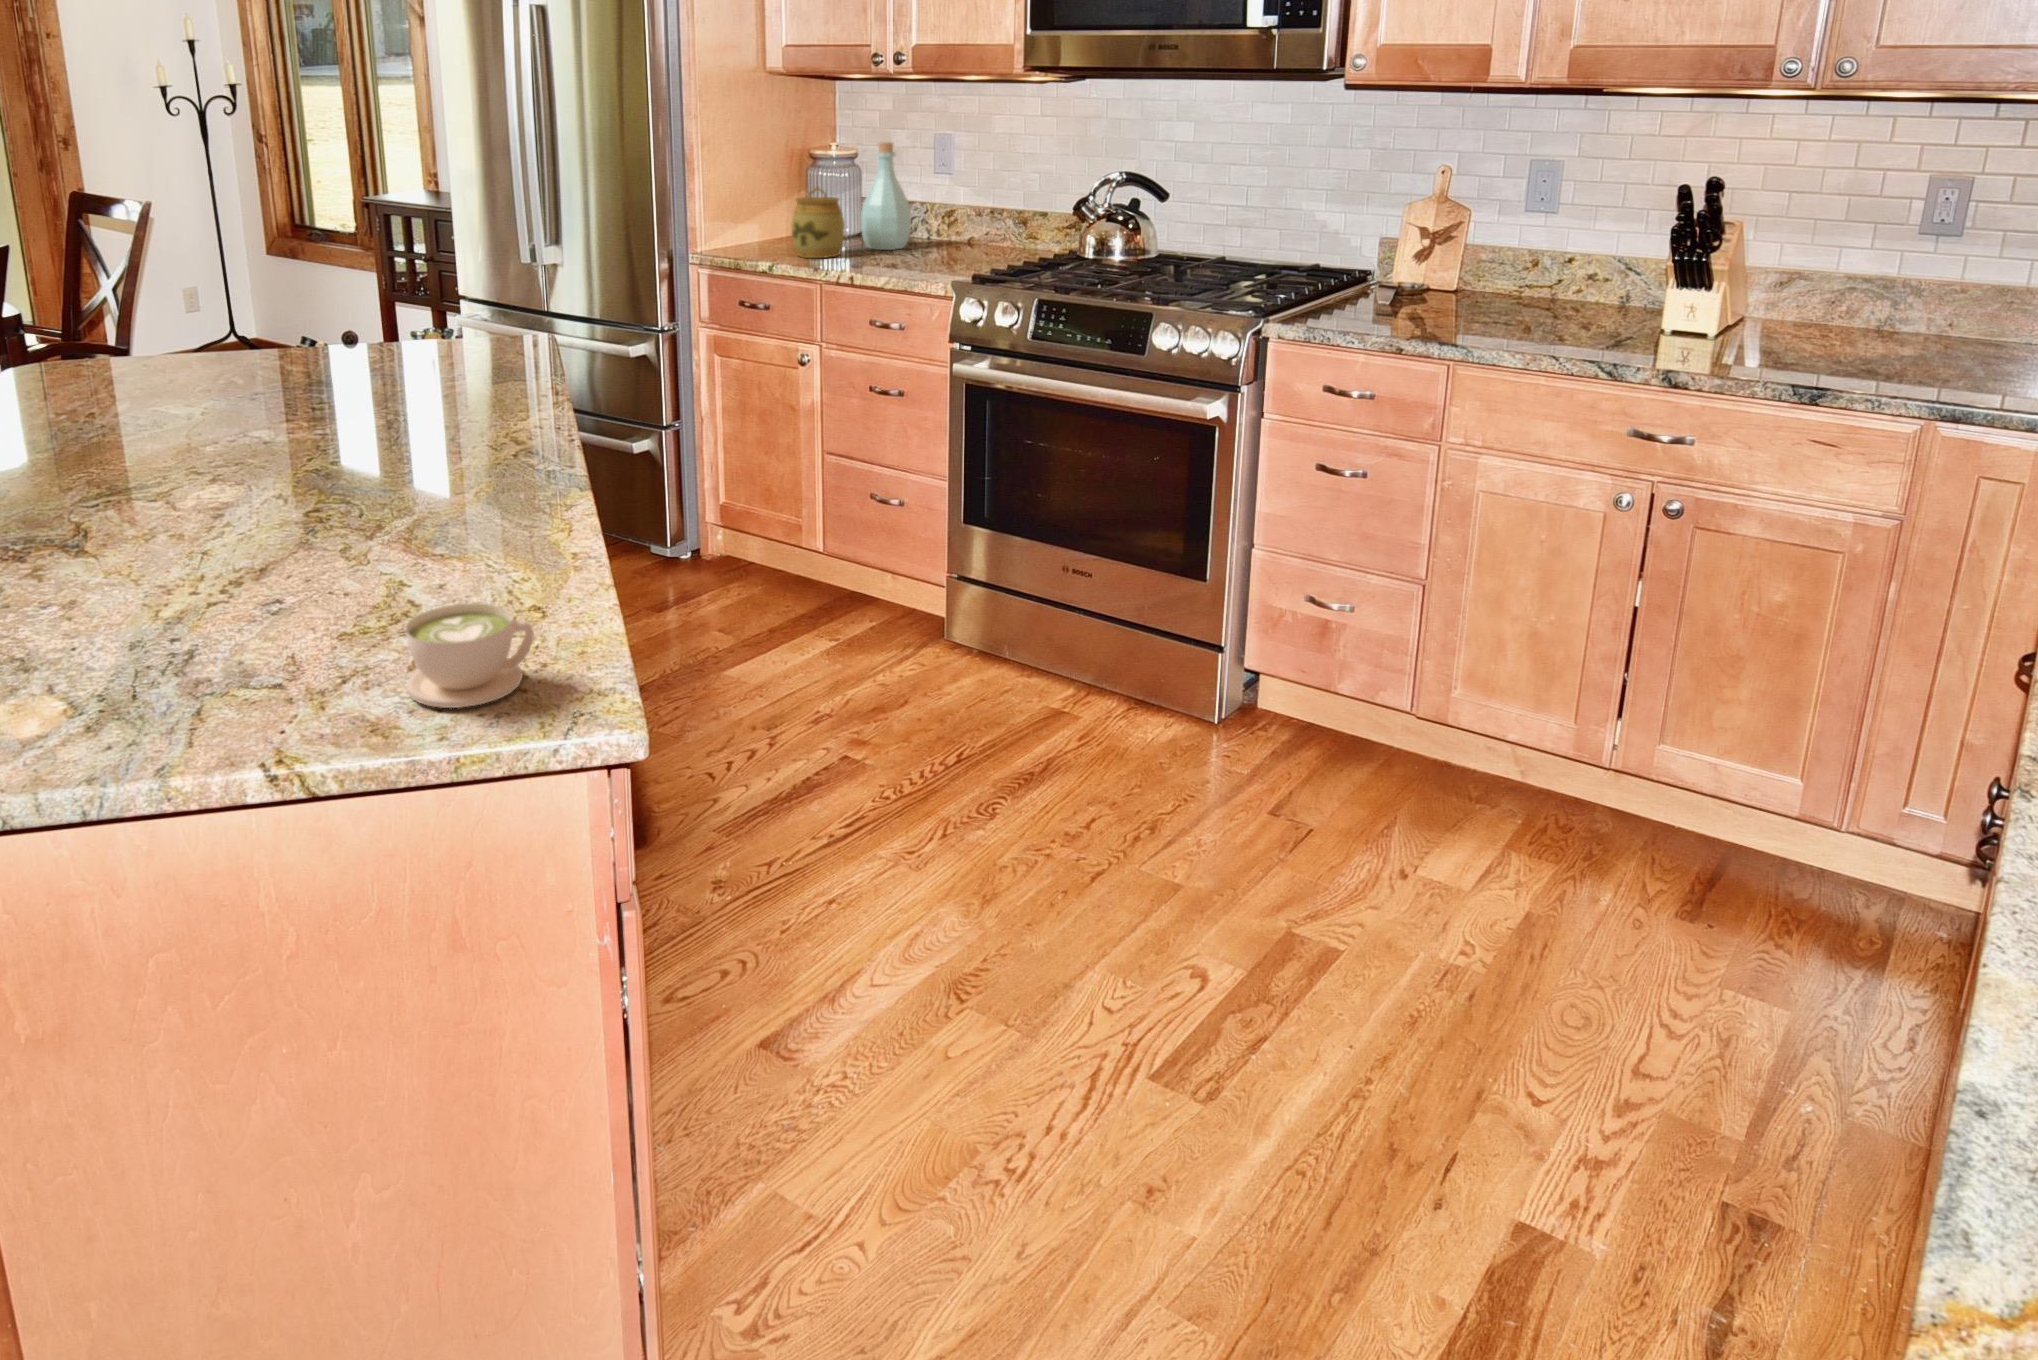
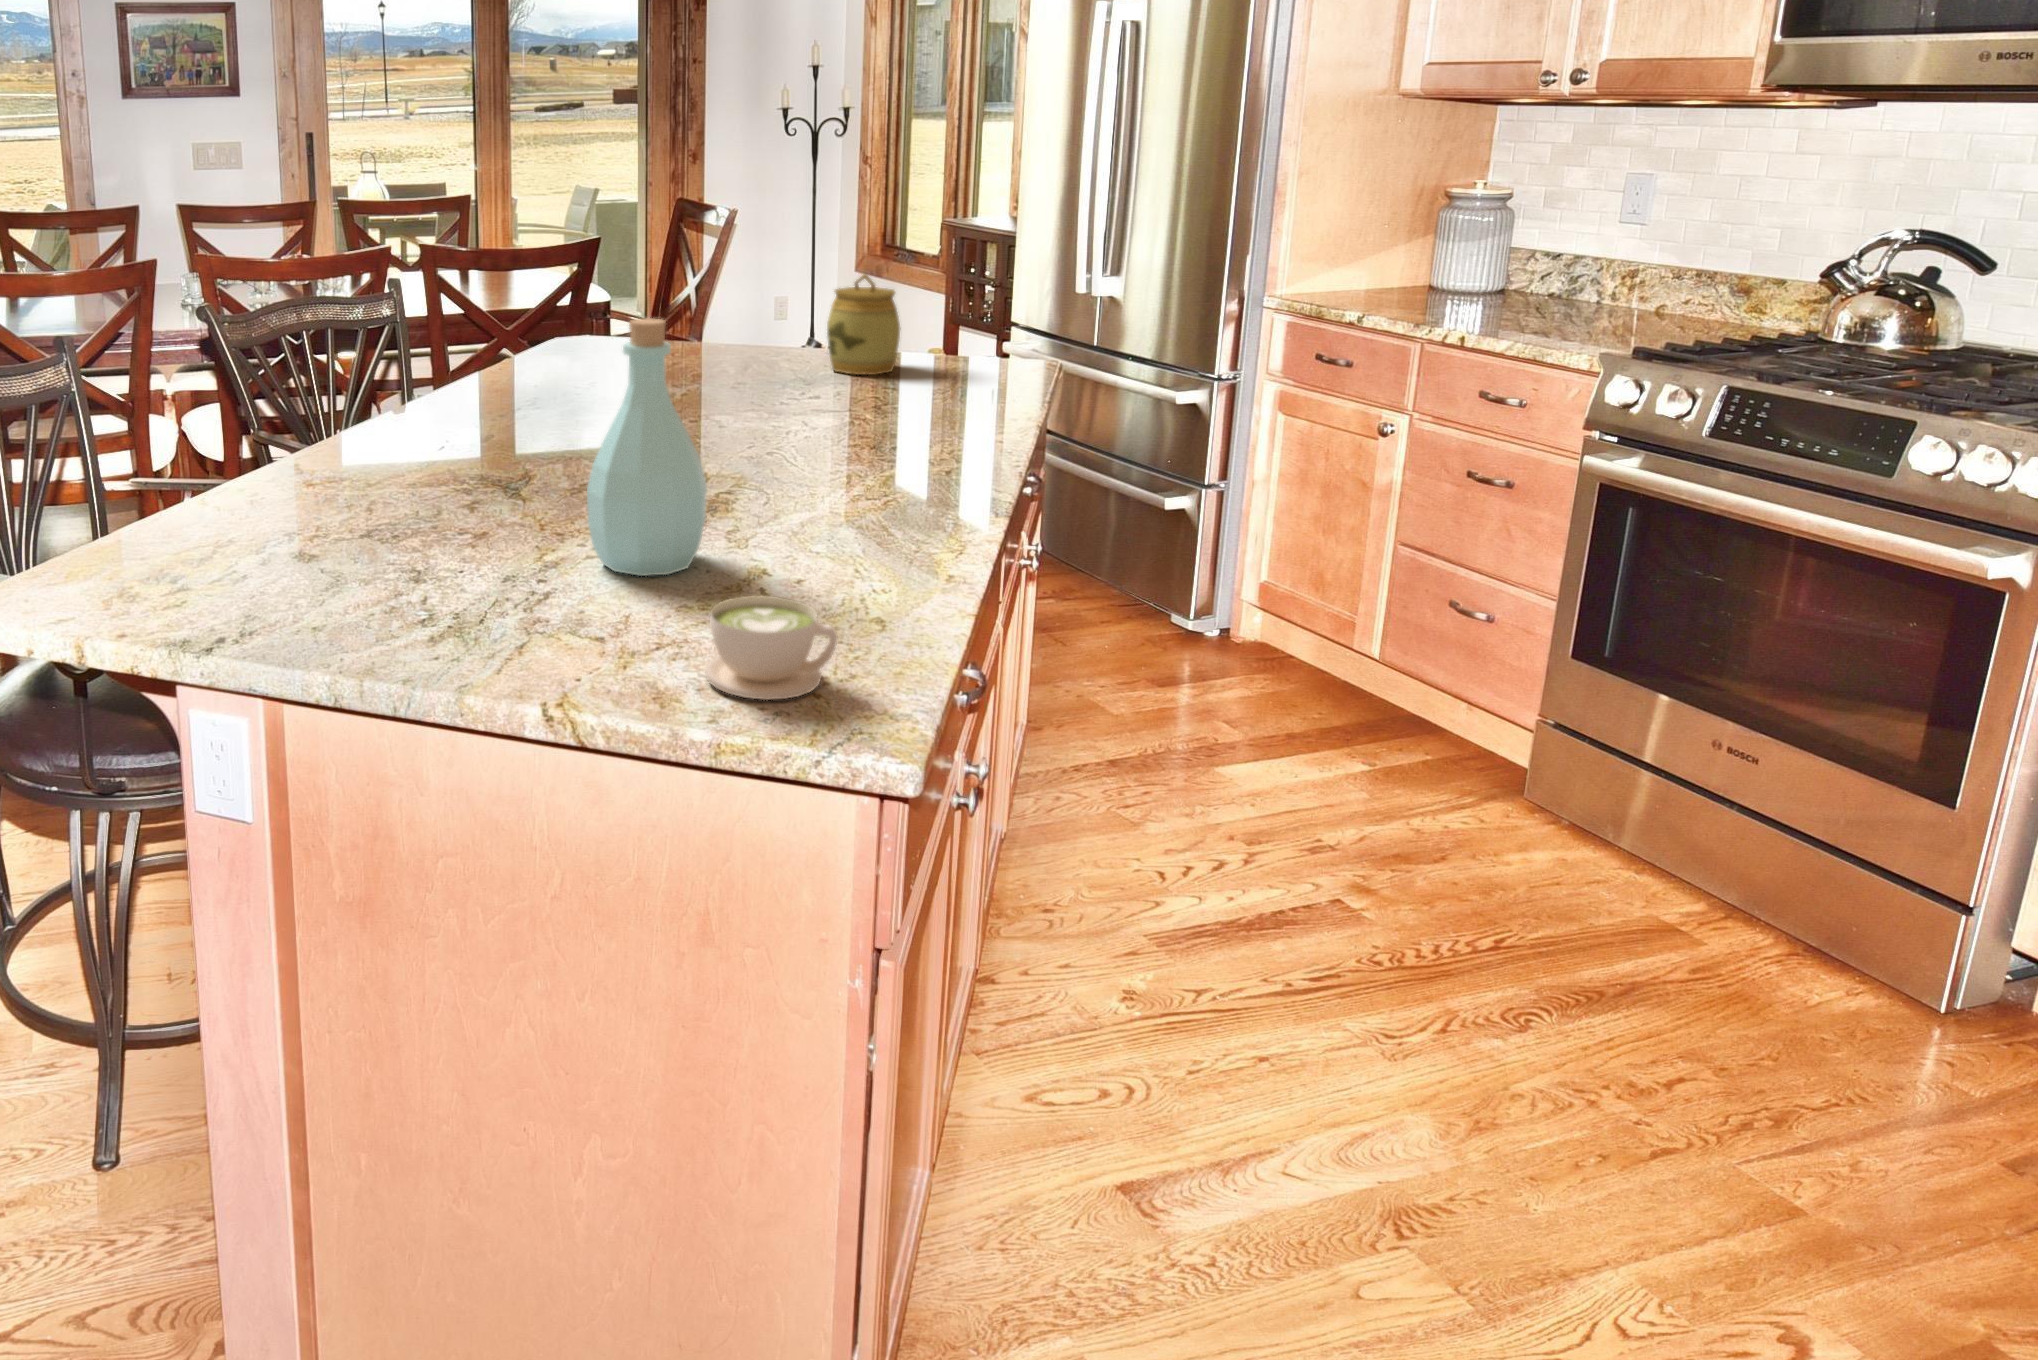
bottle: present [861,142,911,250] -> present [587,318,707,576]
jar: present [791,187,845,258] -> present [827,274,901,375]

